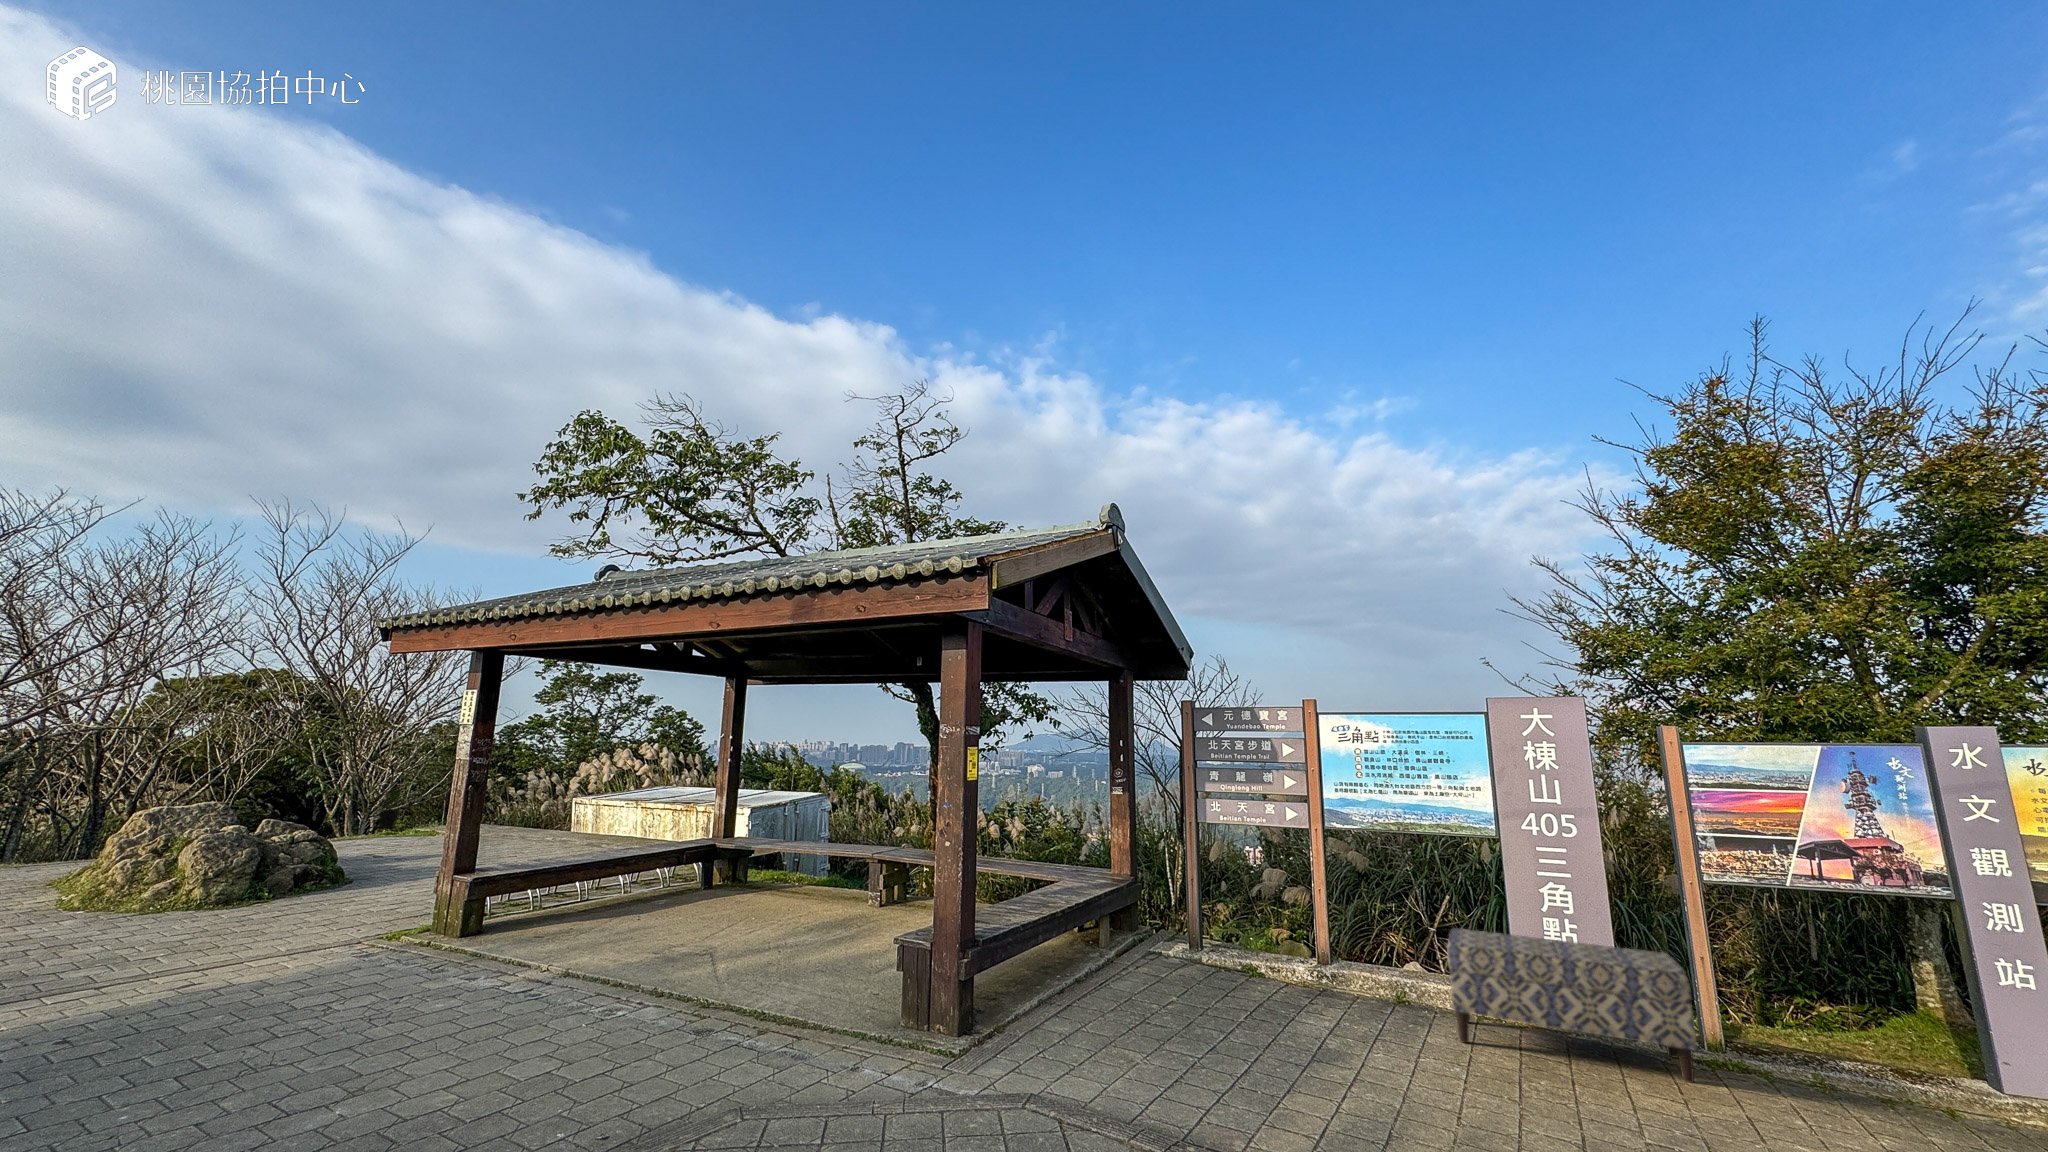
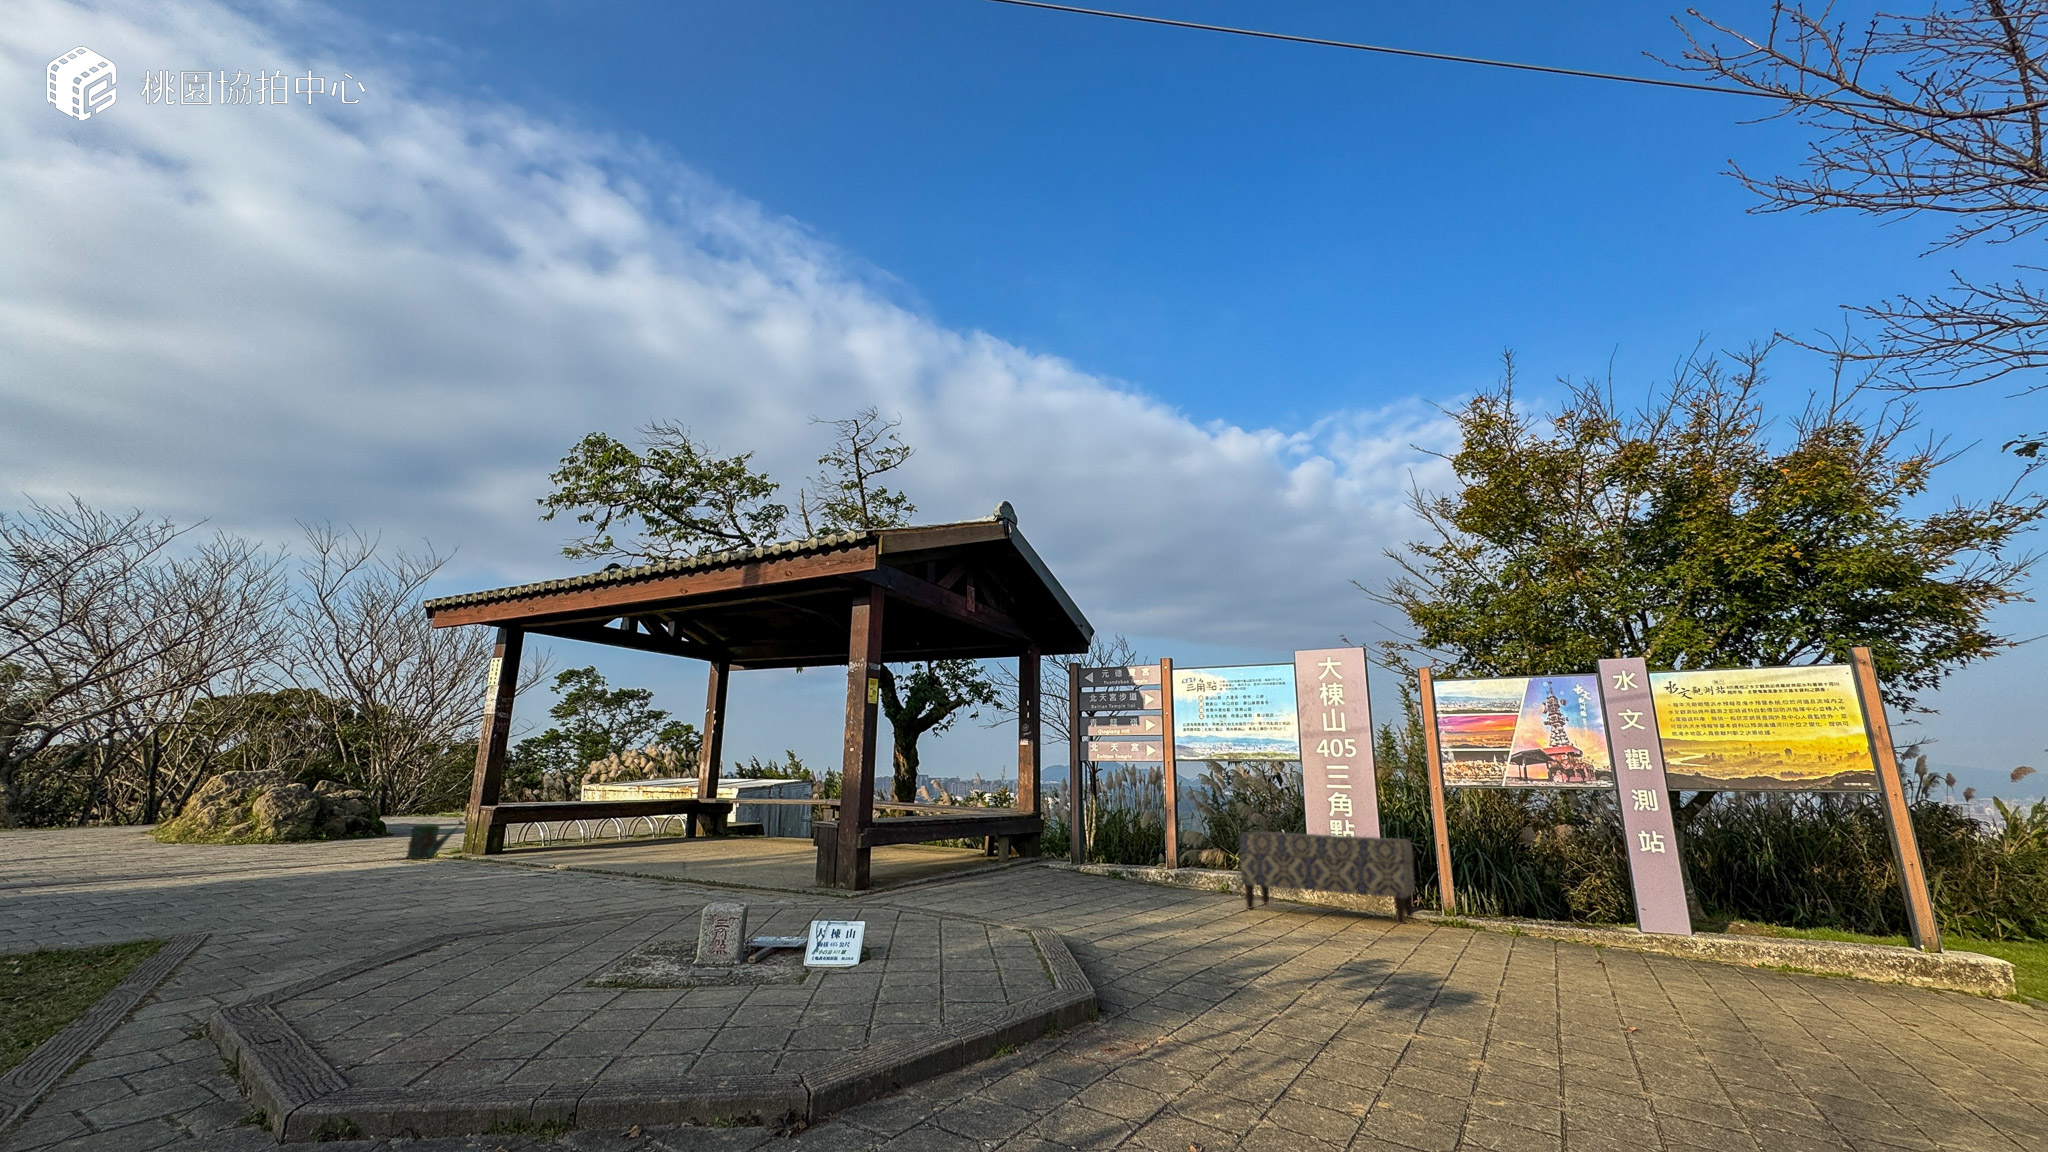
potted plant: present [379,789,402,828] -> none [408,783,436,820]
watering can: none [356,891,439,946] -> present [406,821,464,859]

